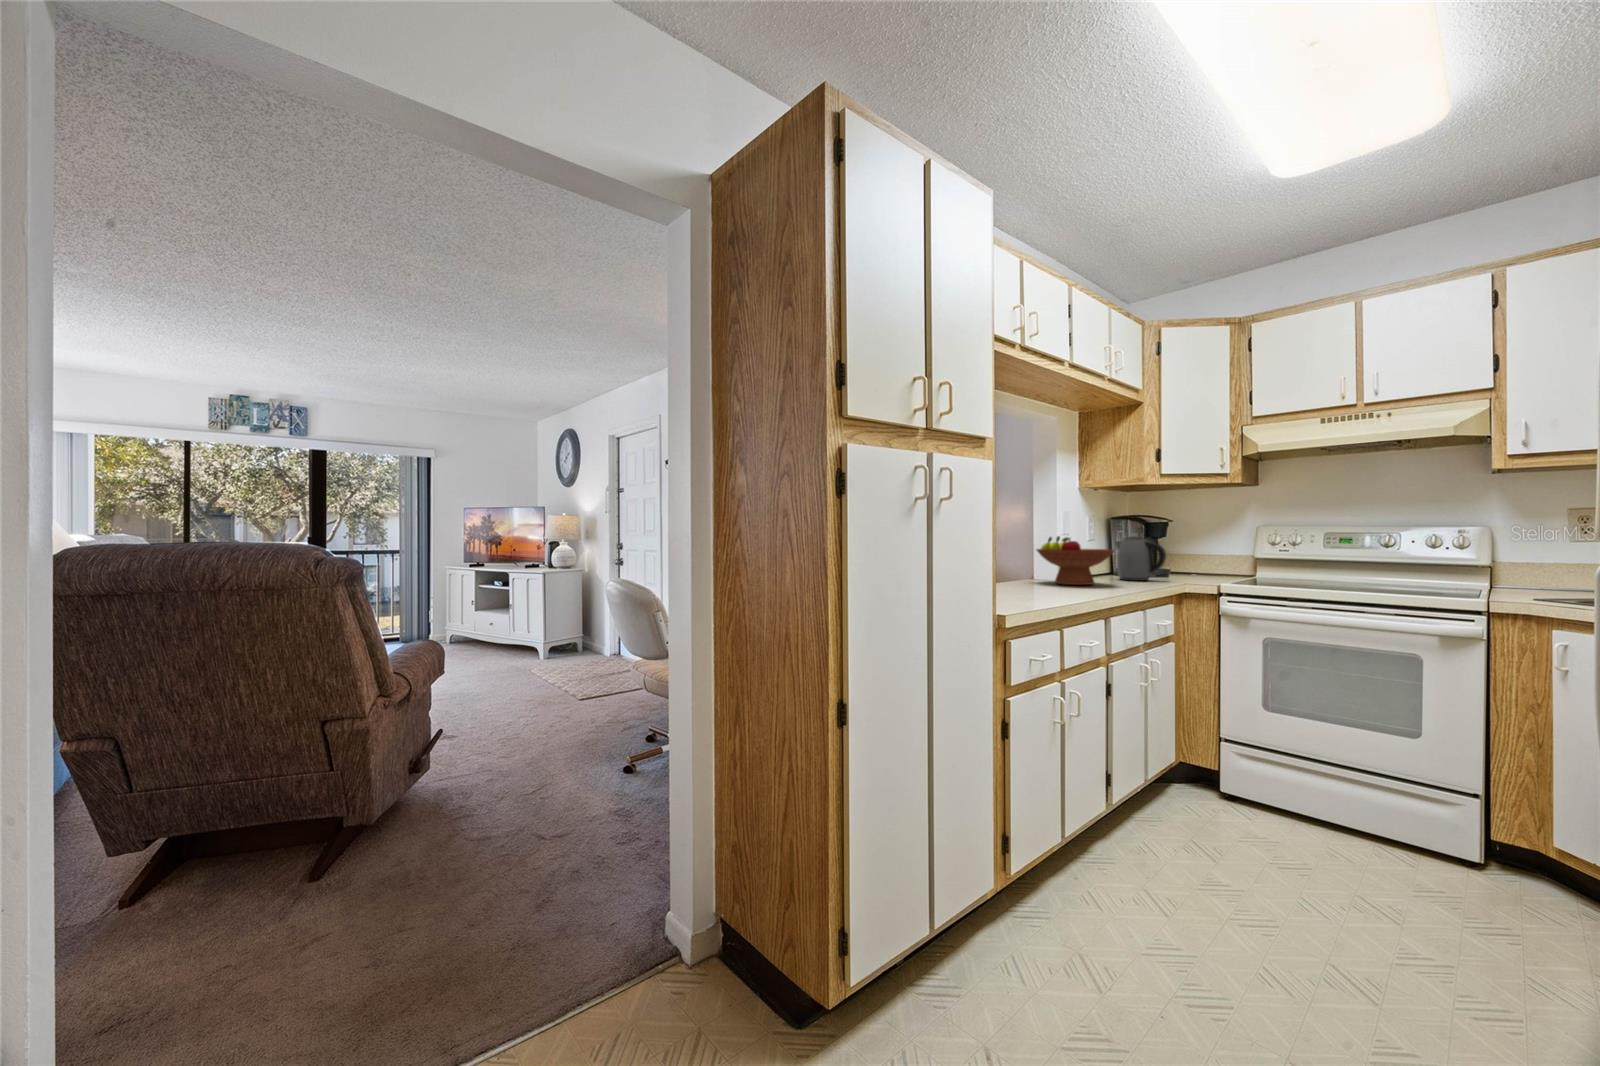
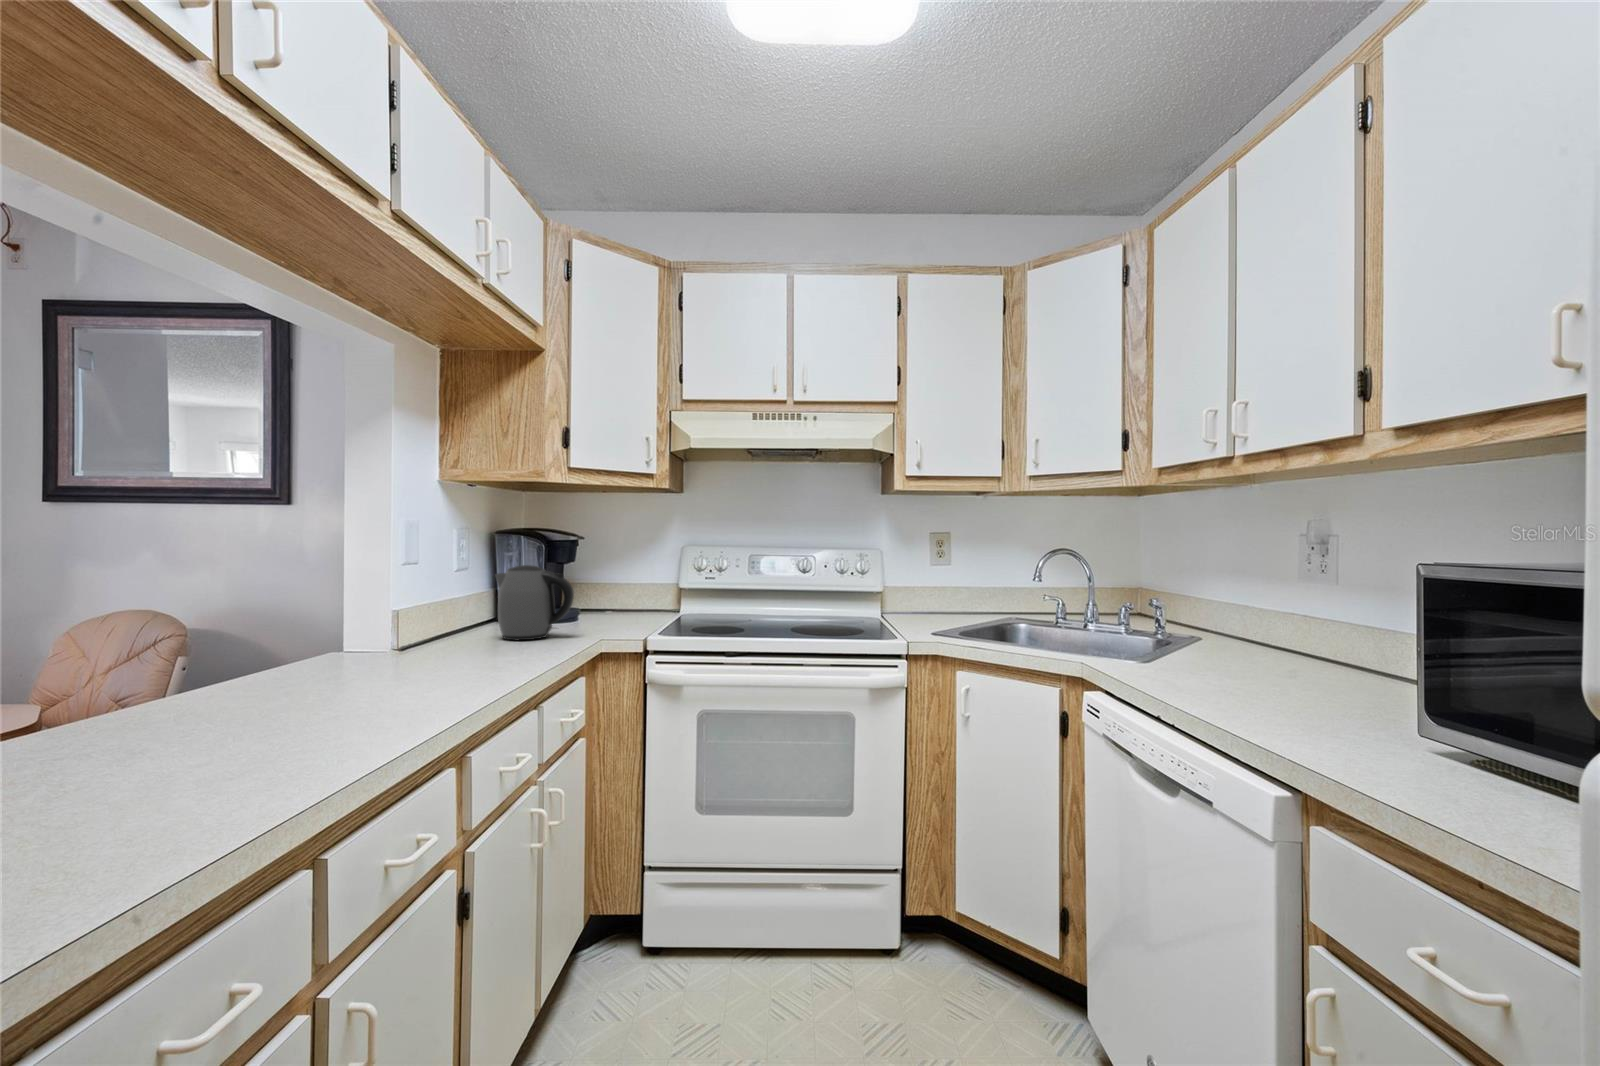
fruit bowl: present [1037,536,1114,585] -> none [310,576,485,677]

